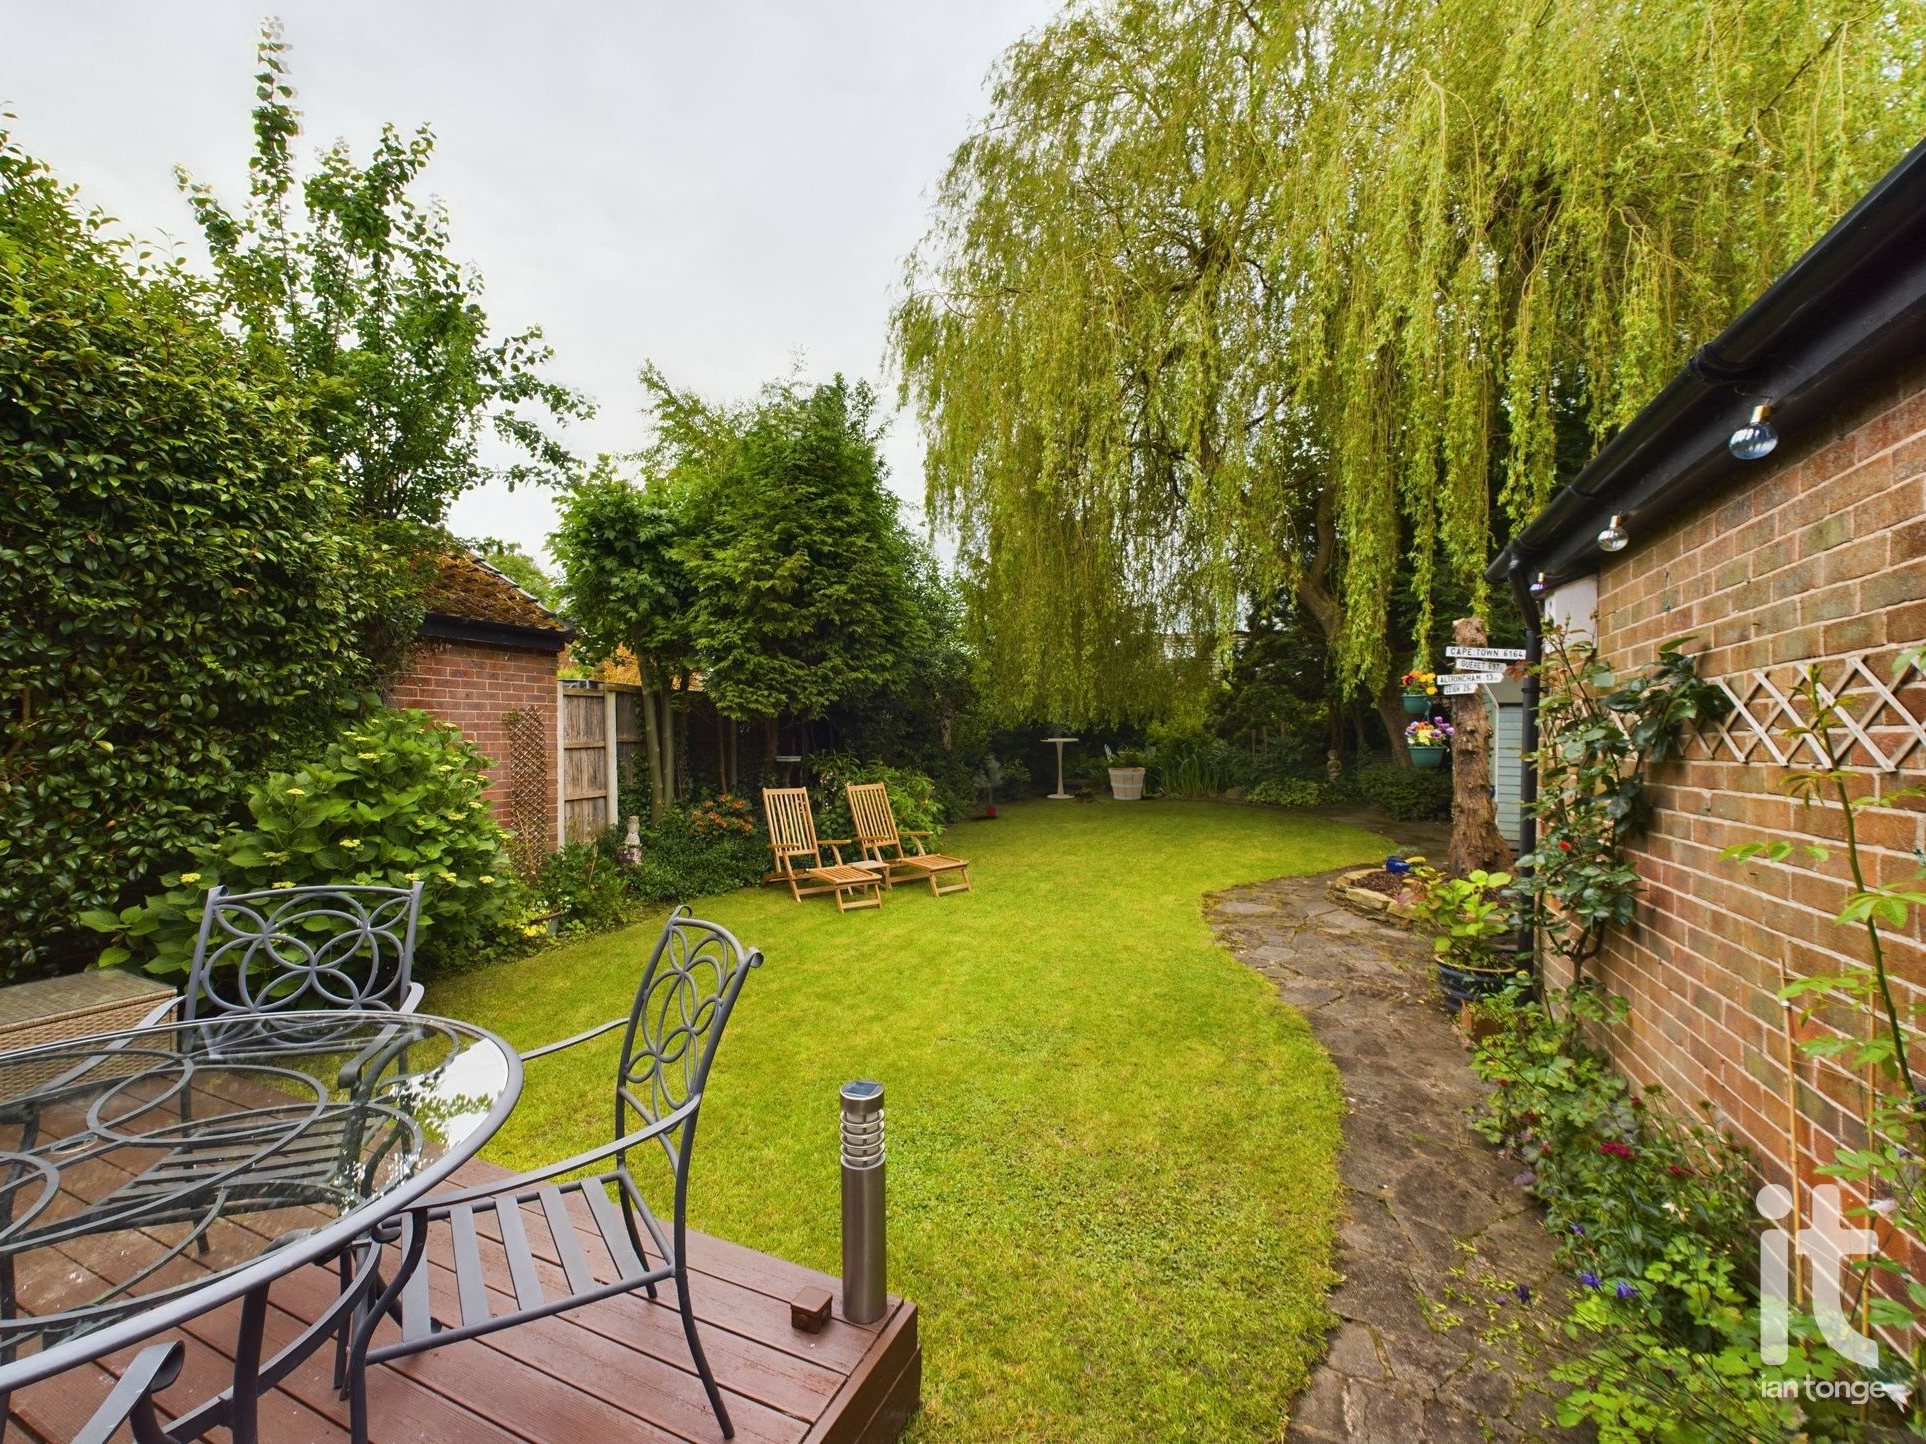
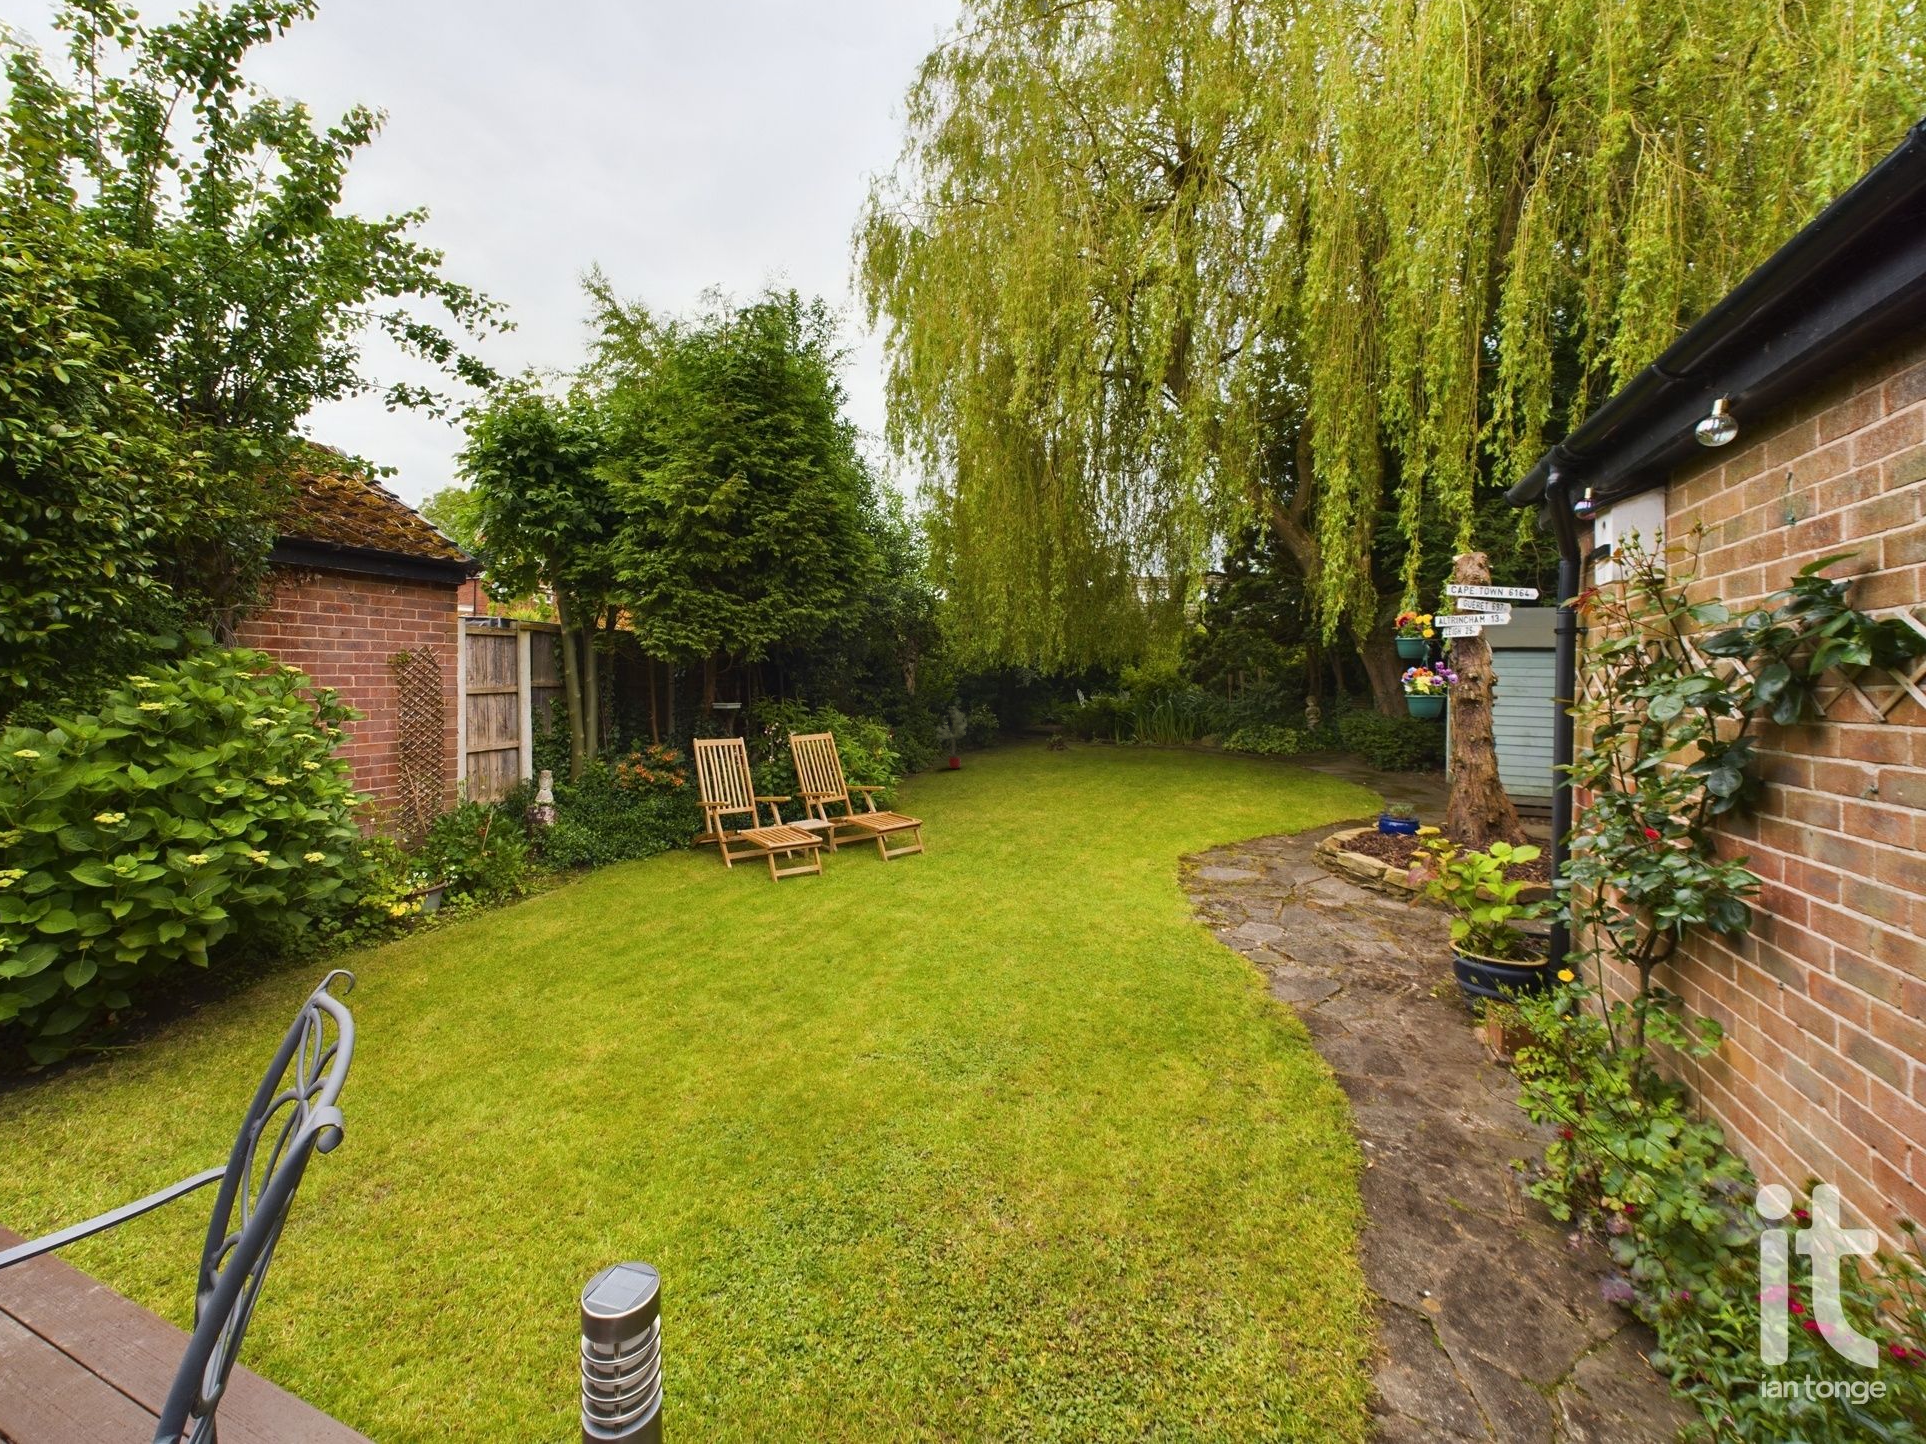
pedestal table: present [1041,738,1079,799] -> none [1009,689,1047,749]
wooden bucket: present [1109,767,1145,800] -> none [1076,718,1113,751]

